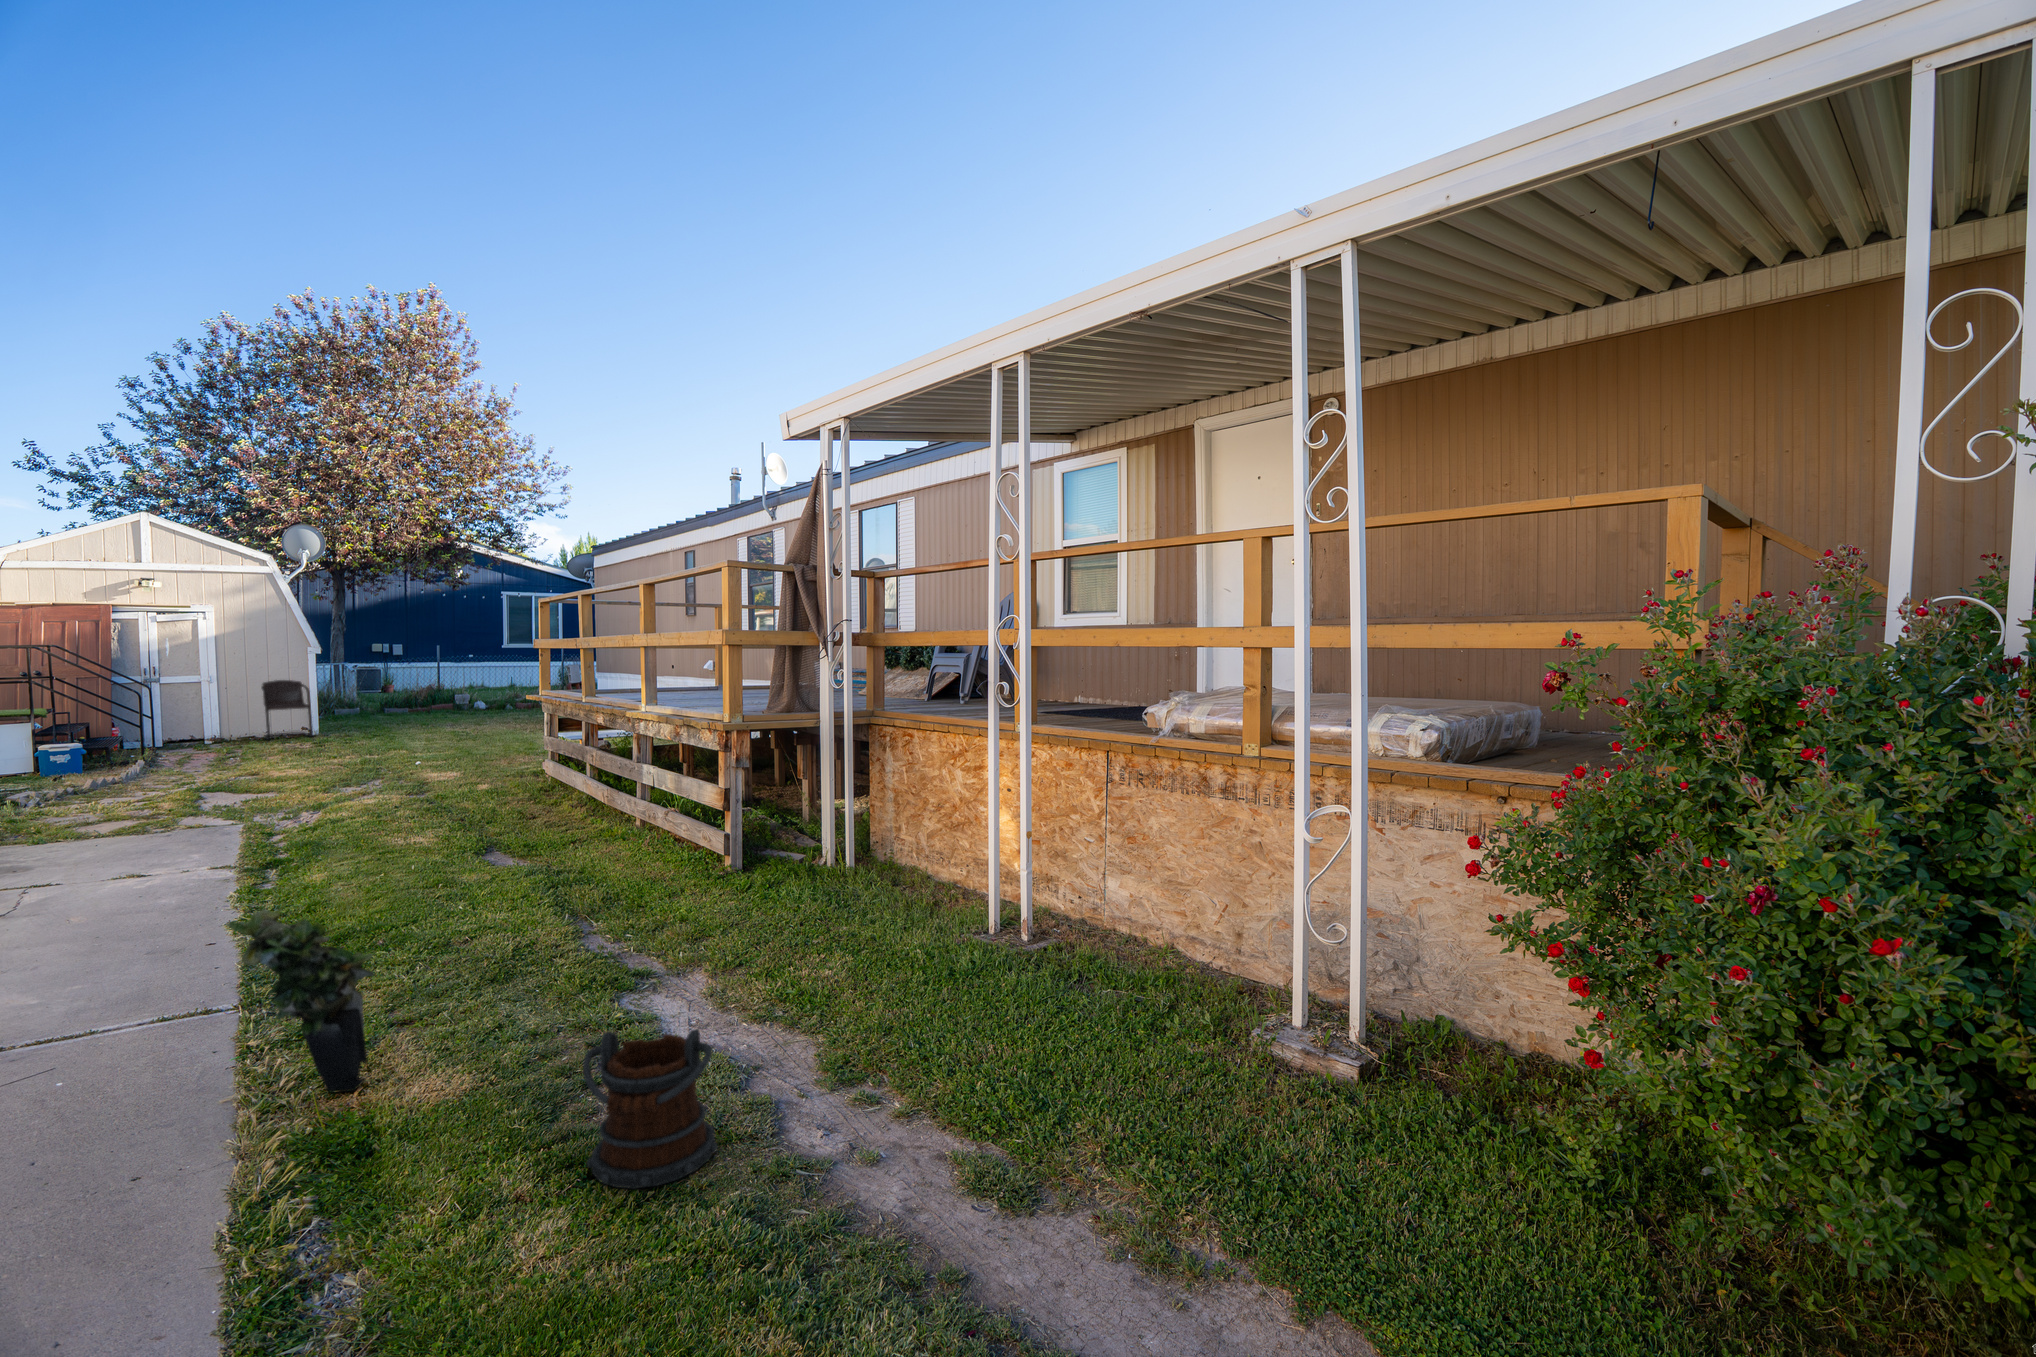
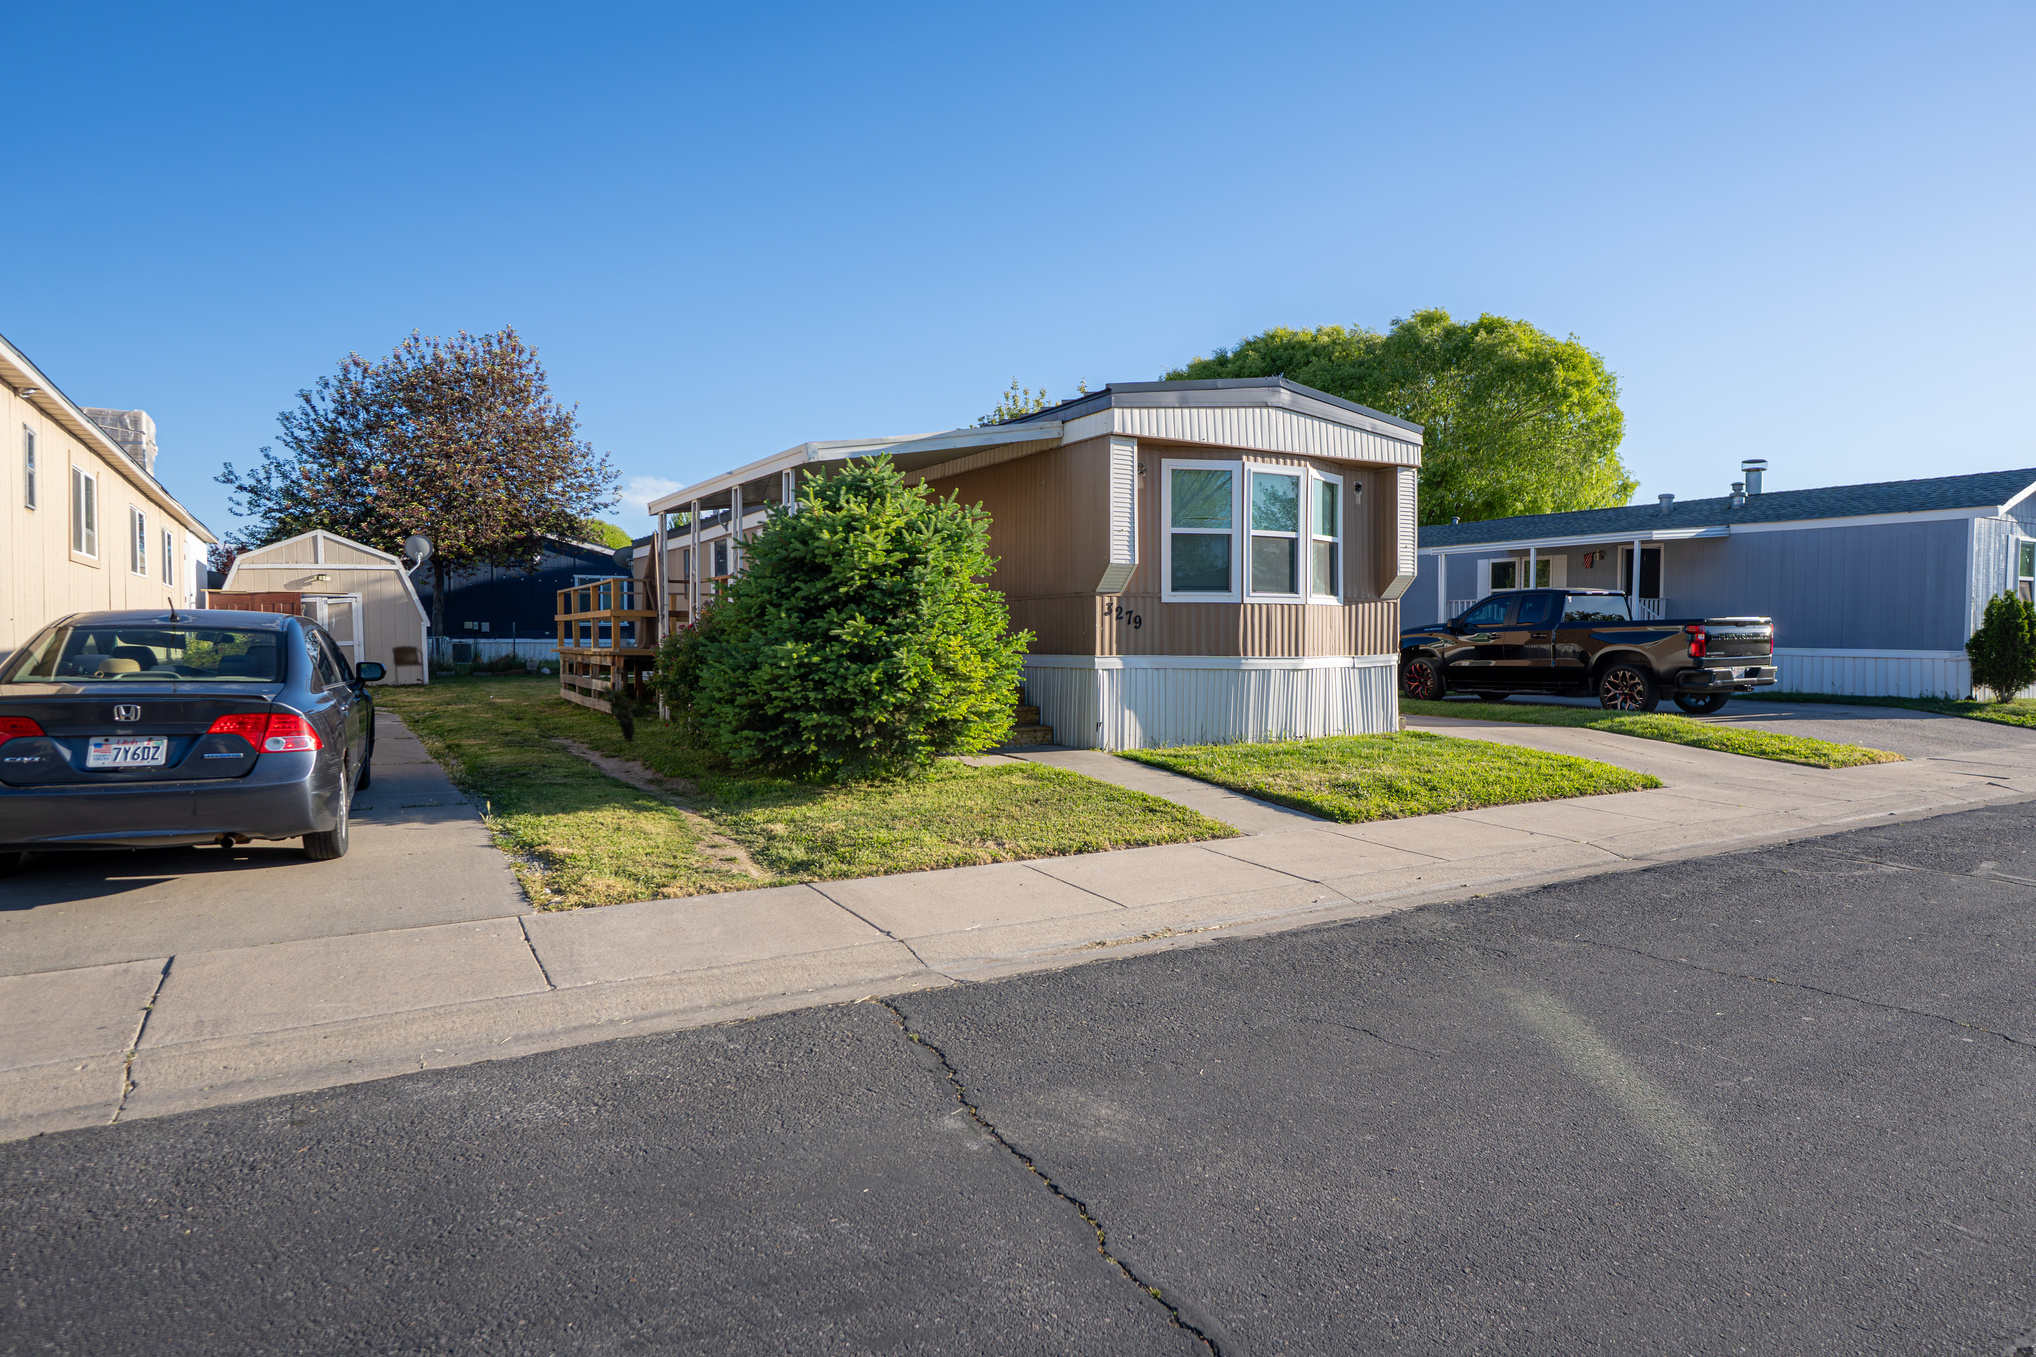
potted plant: present [226,905,375,1093] -> present [602,686,635,741]
bucket: present [583,1029,718,1189] -> none [501,712,537,748]

